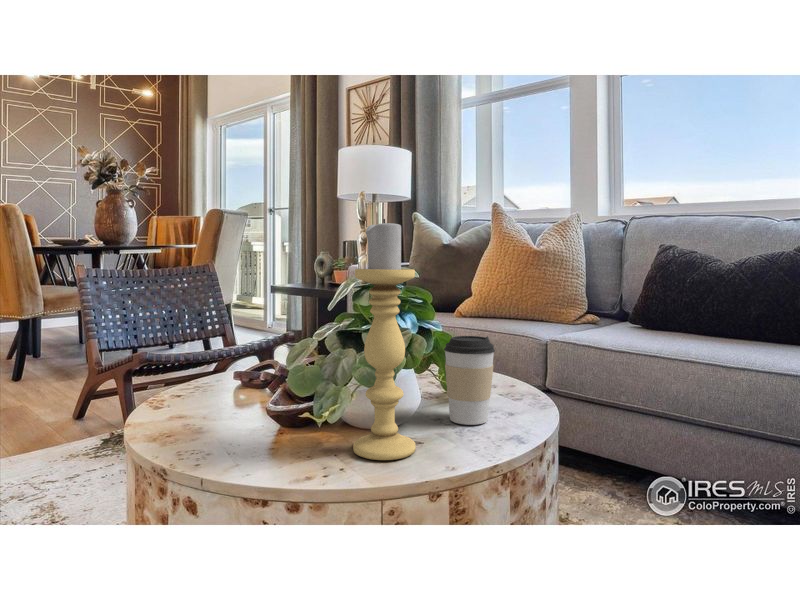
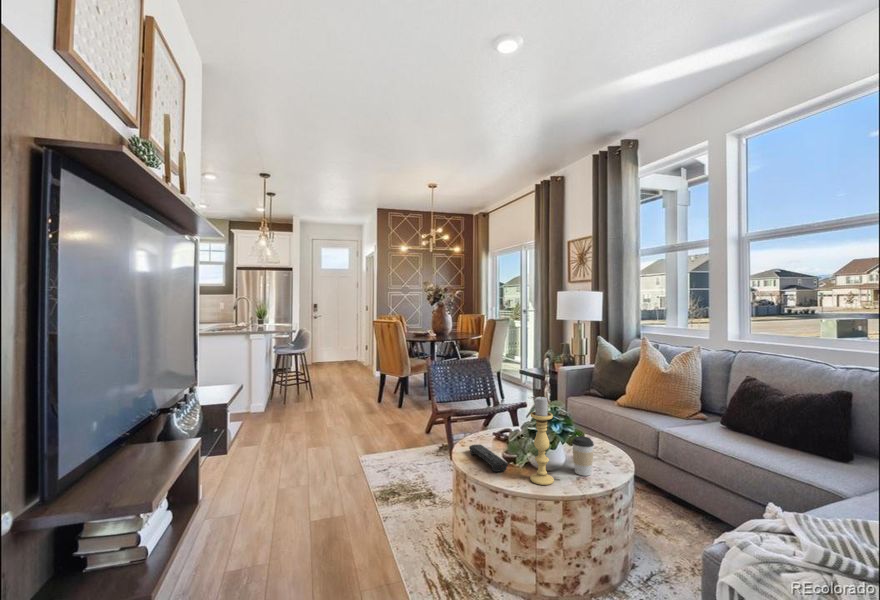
remote control: none [170,393,286,451] -> present [469,445,508,472]

